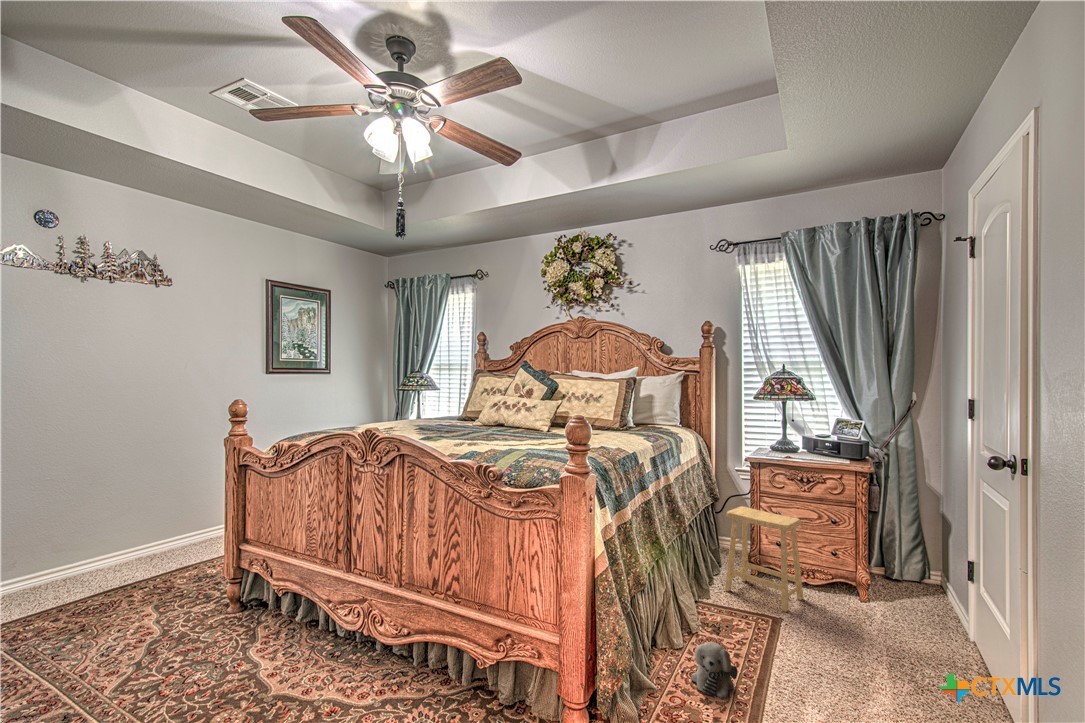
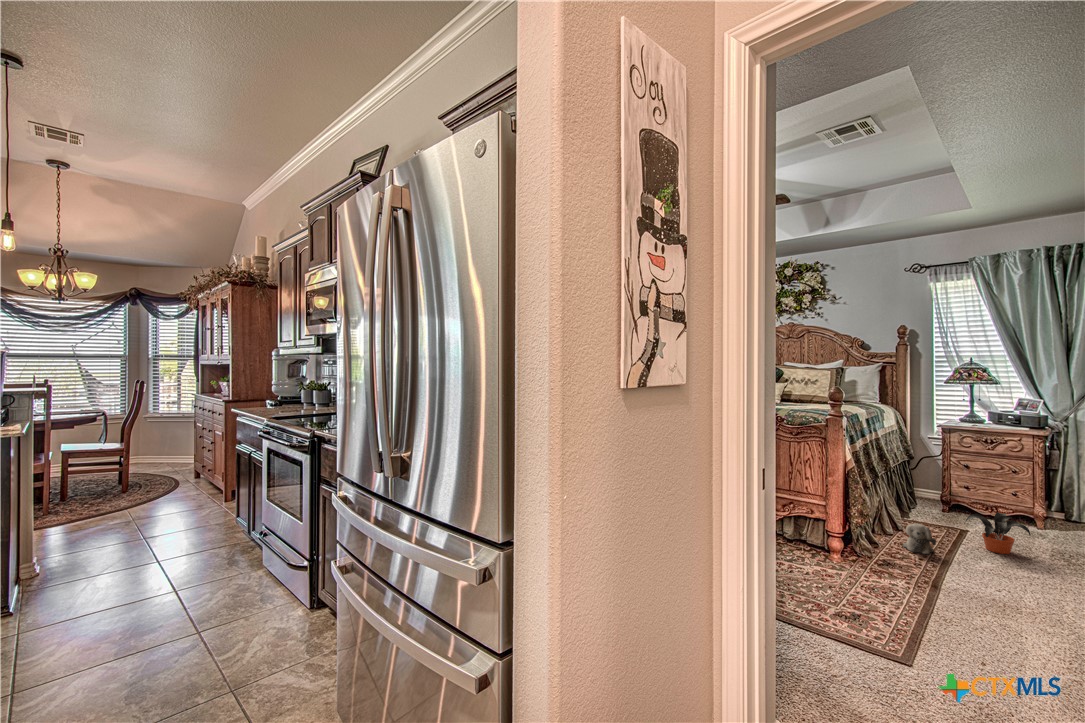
footstool: present [725,506,803,612] -> none [921,459,987,528]
potted plant: none [778,601,863,675] -> present [966,512,1030,554]

